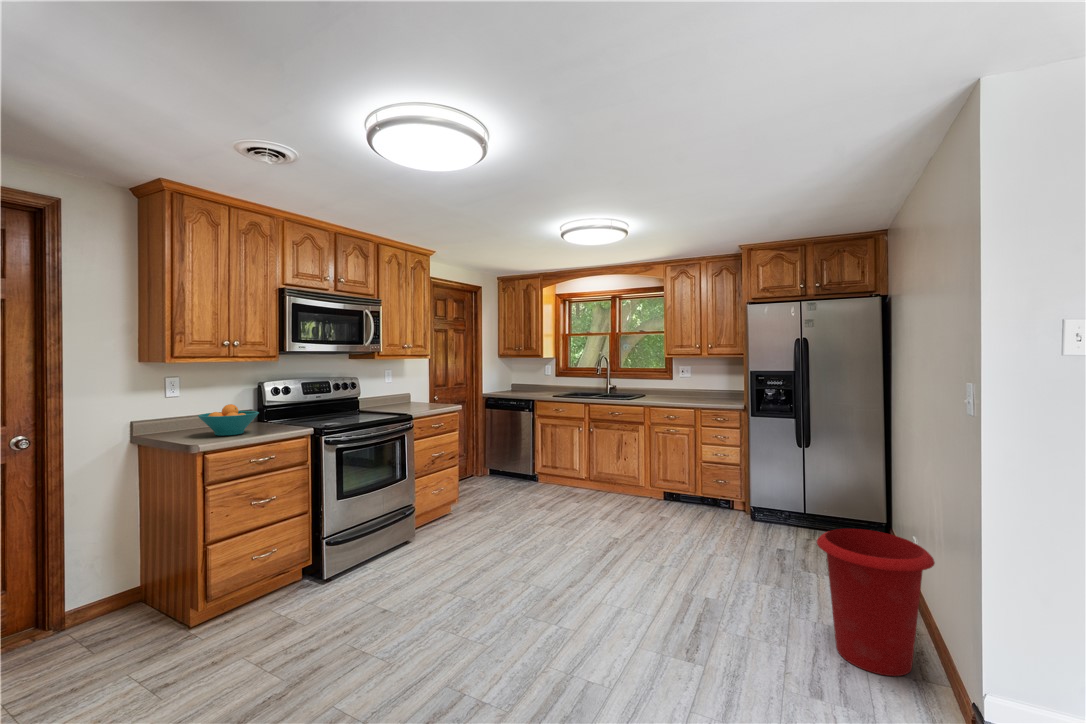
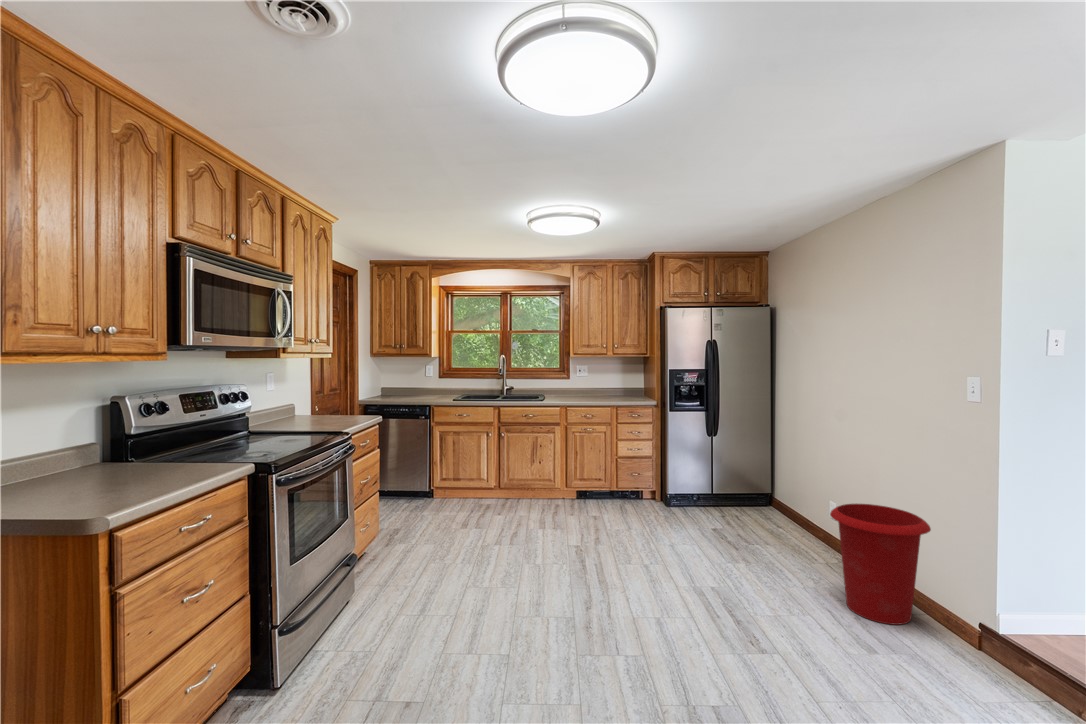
fruit bowl: present [198,404,259,436] -> none [63,435,182,492]

